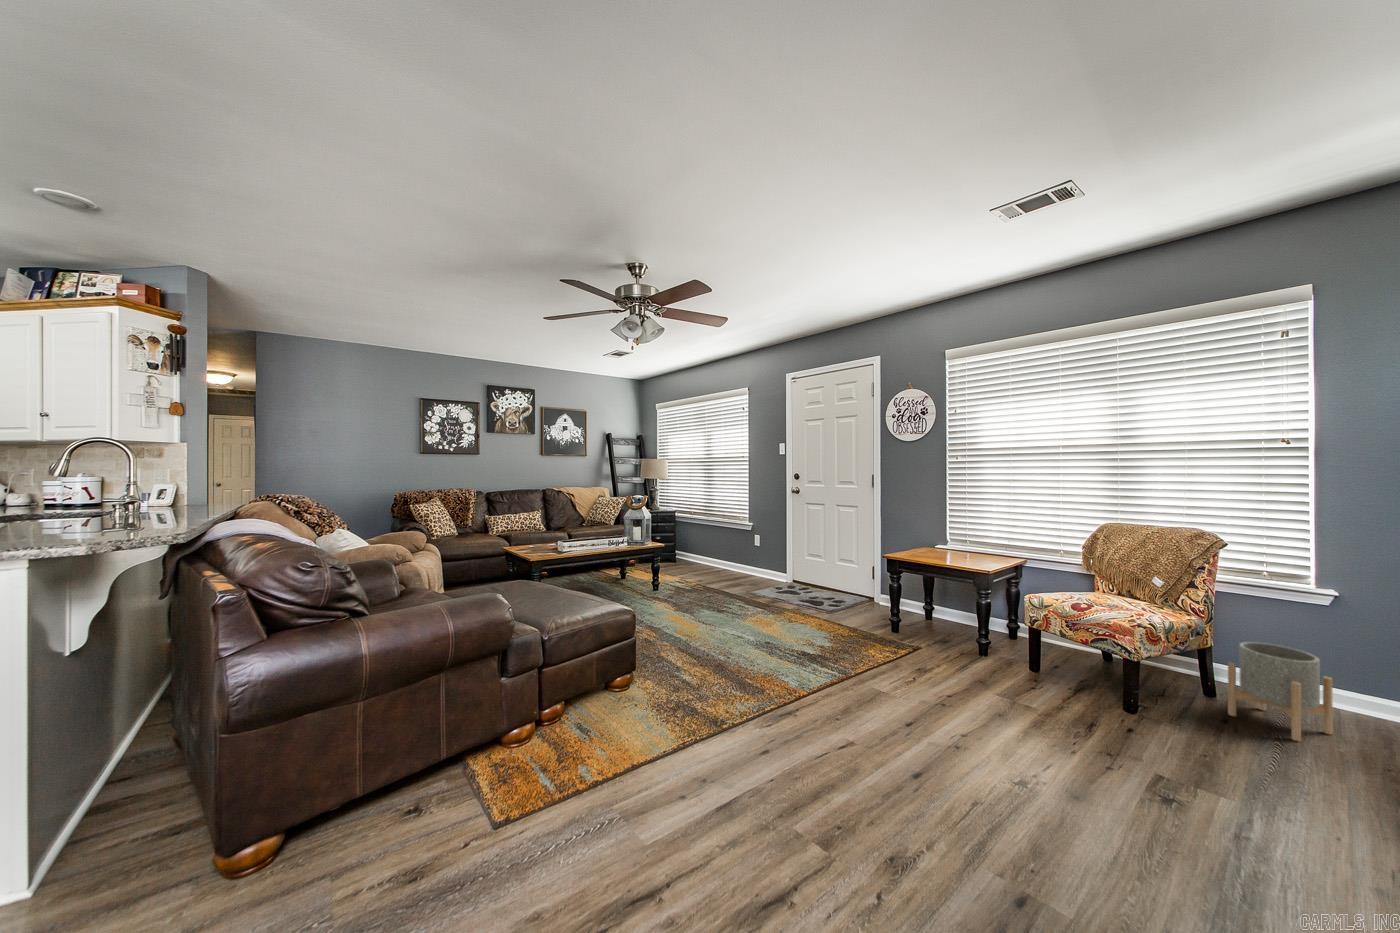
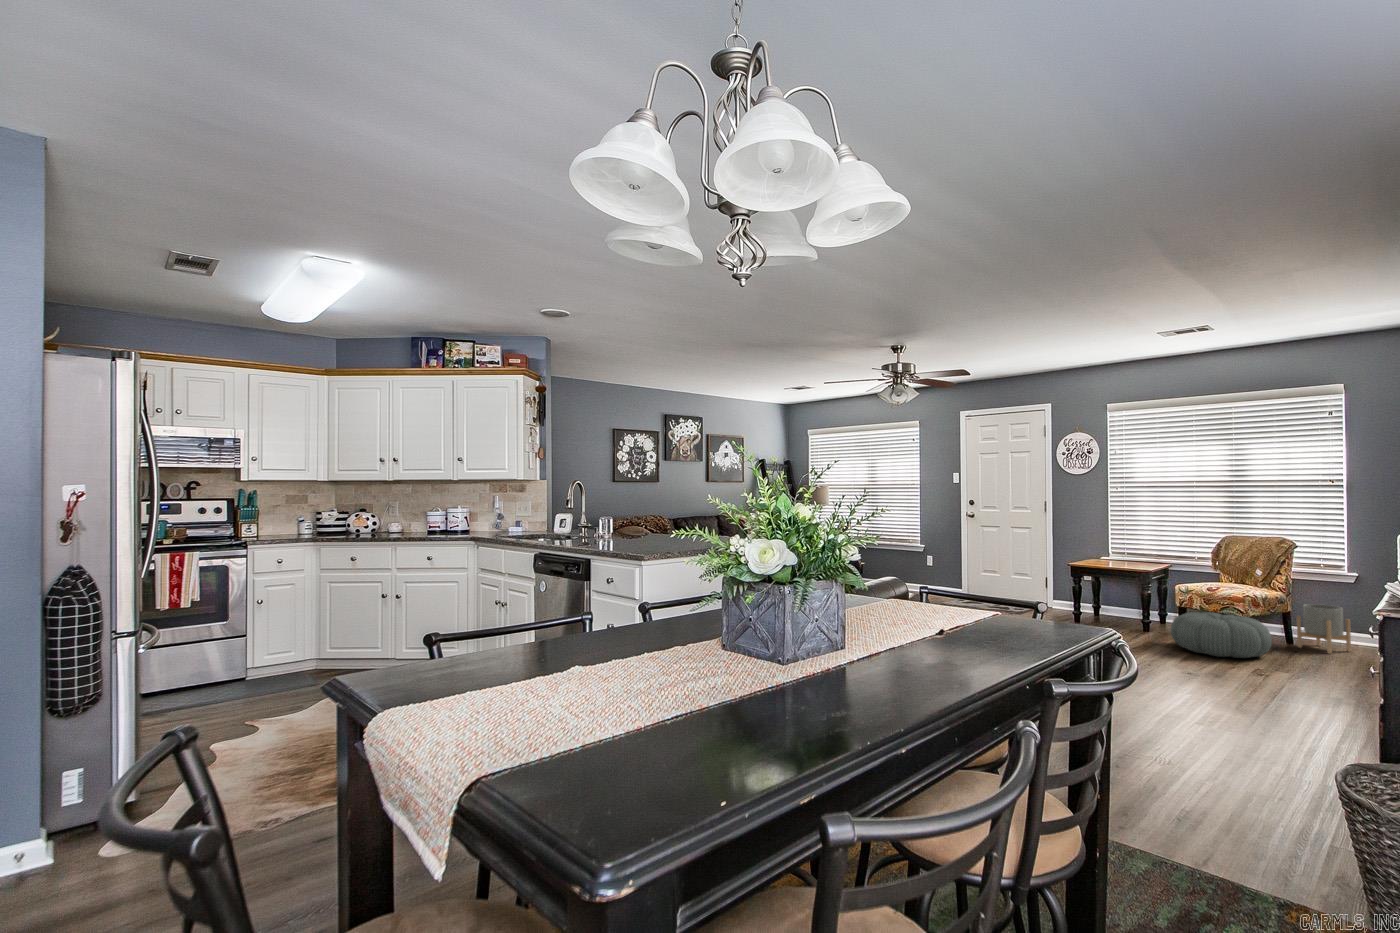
pouf: none [1013,651,1196,759] -> present [1171,612,1272,658]

